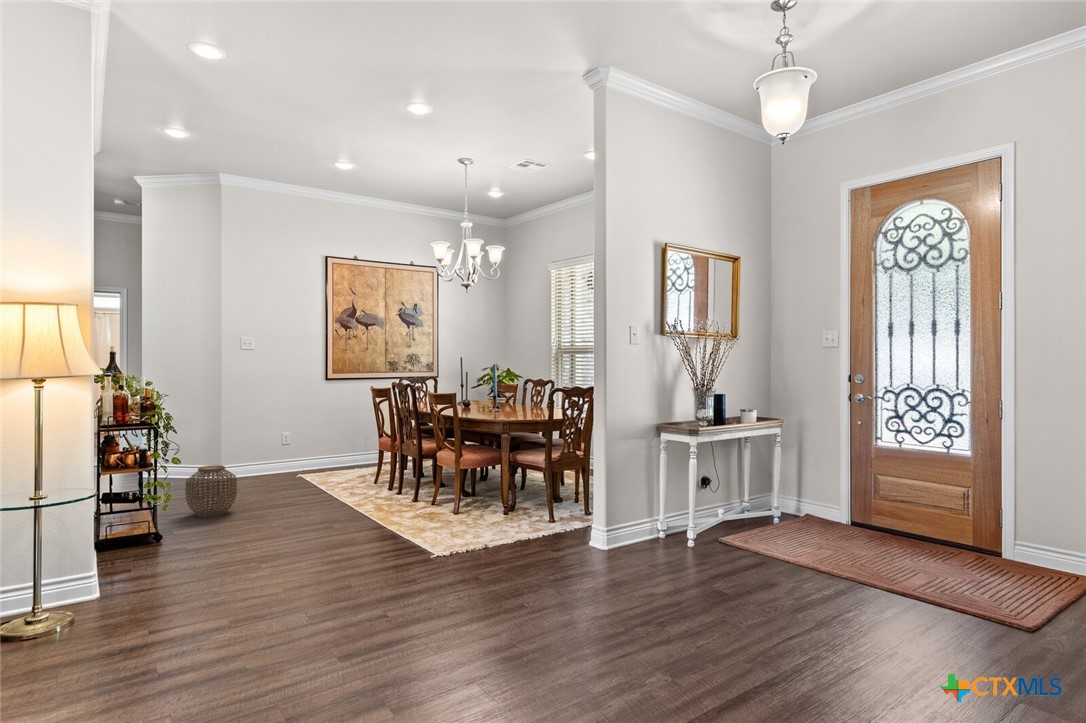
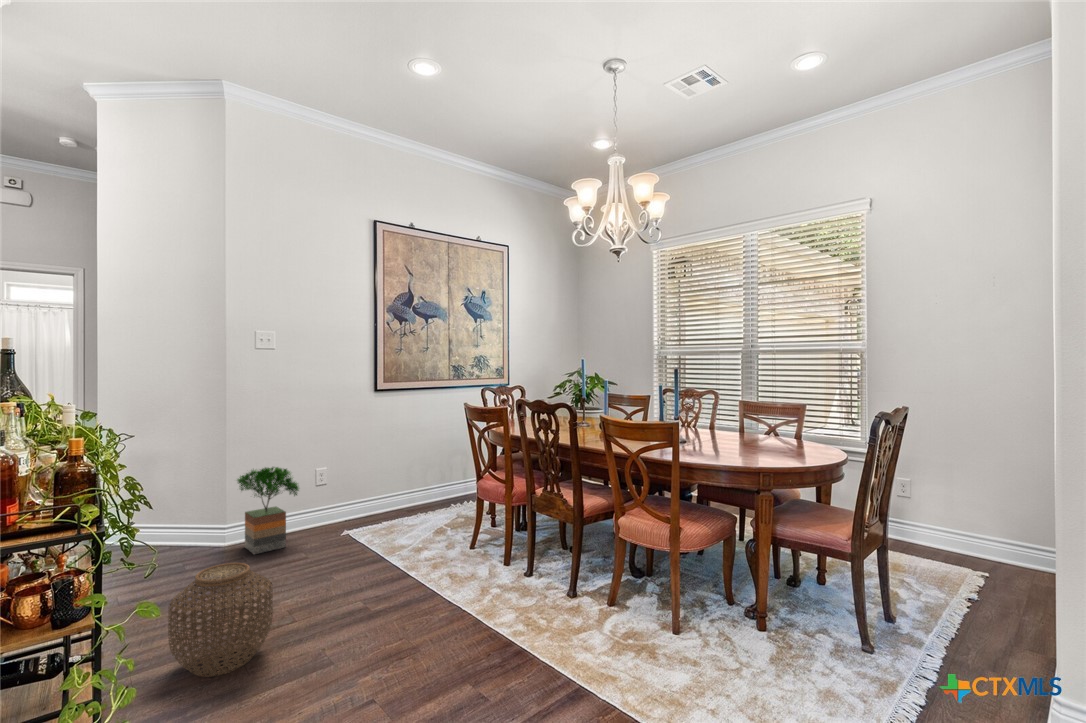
potted tree: none [227,428,269,482] -> present [237,467,299,554]

